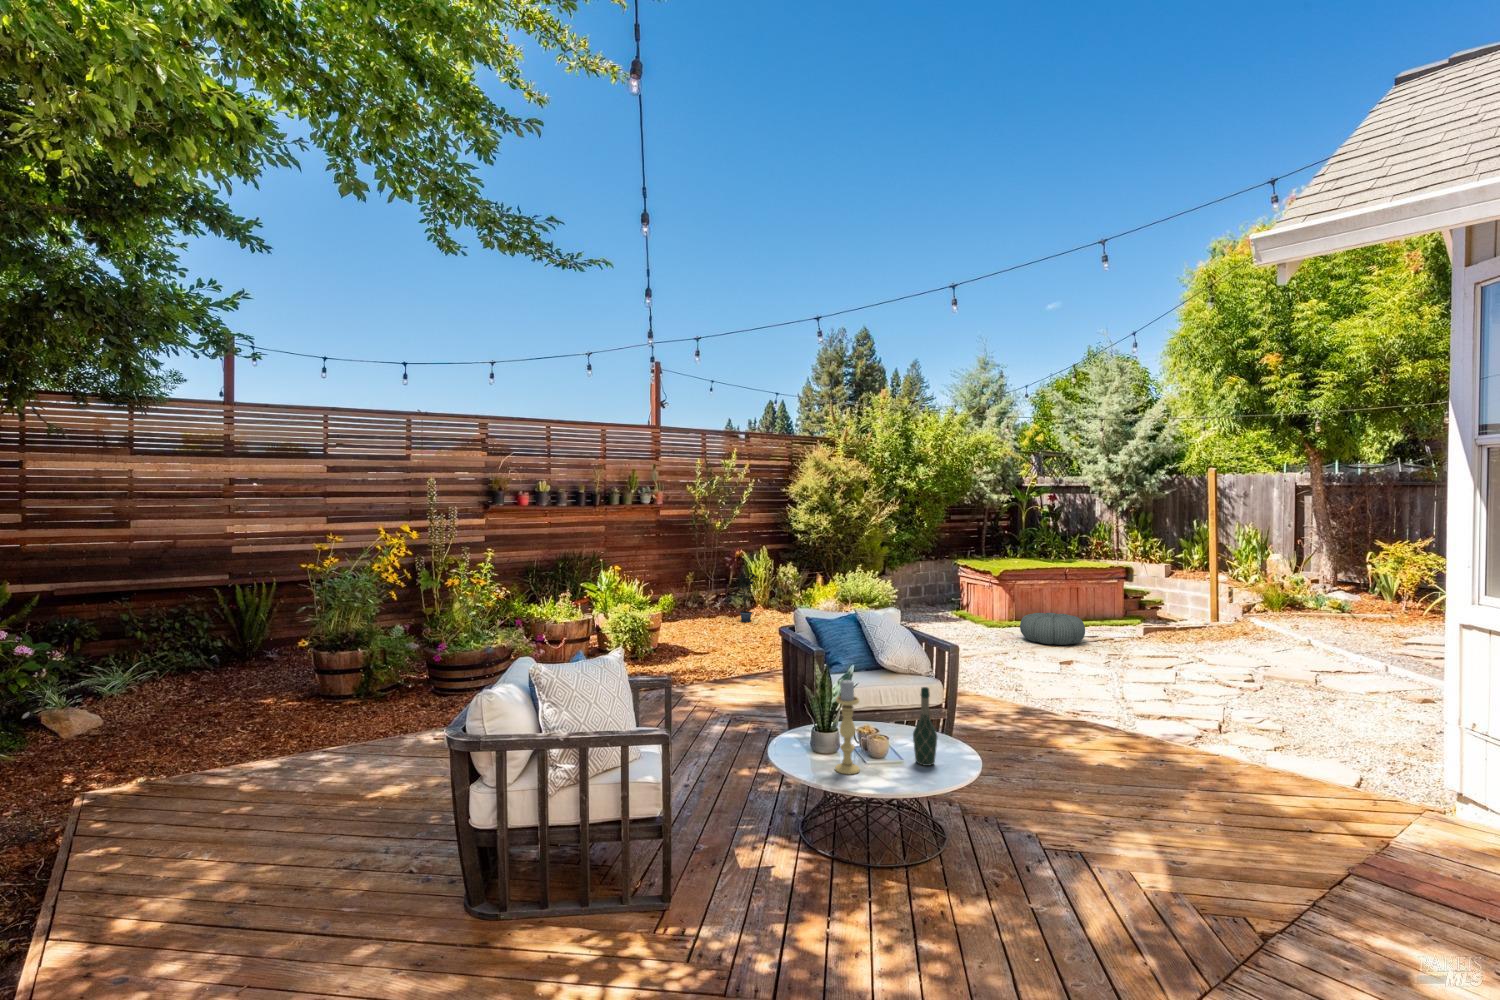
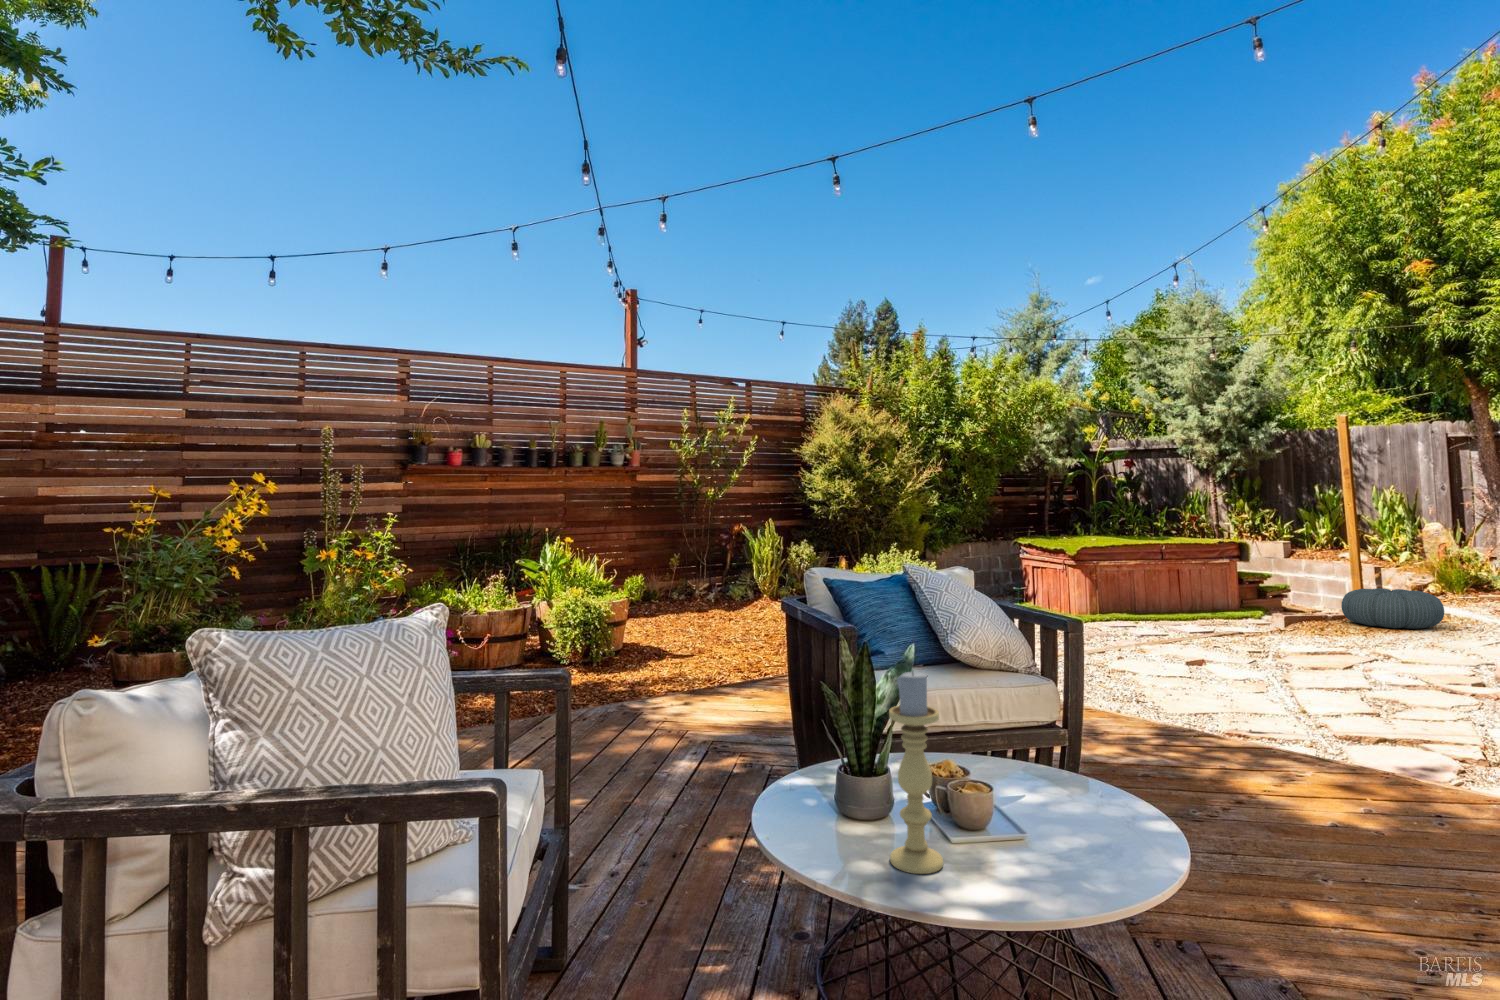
potted plant: present [736,570,757,622] -> none [735,550,763,617]
pouf: present [1020,613,1085,645] -> present [1341,588,1444,629]
wine bottle: present [913,687,937,766] -> none [1046,686,1100,849]

